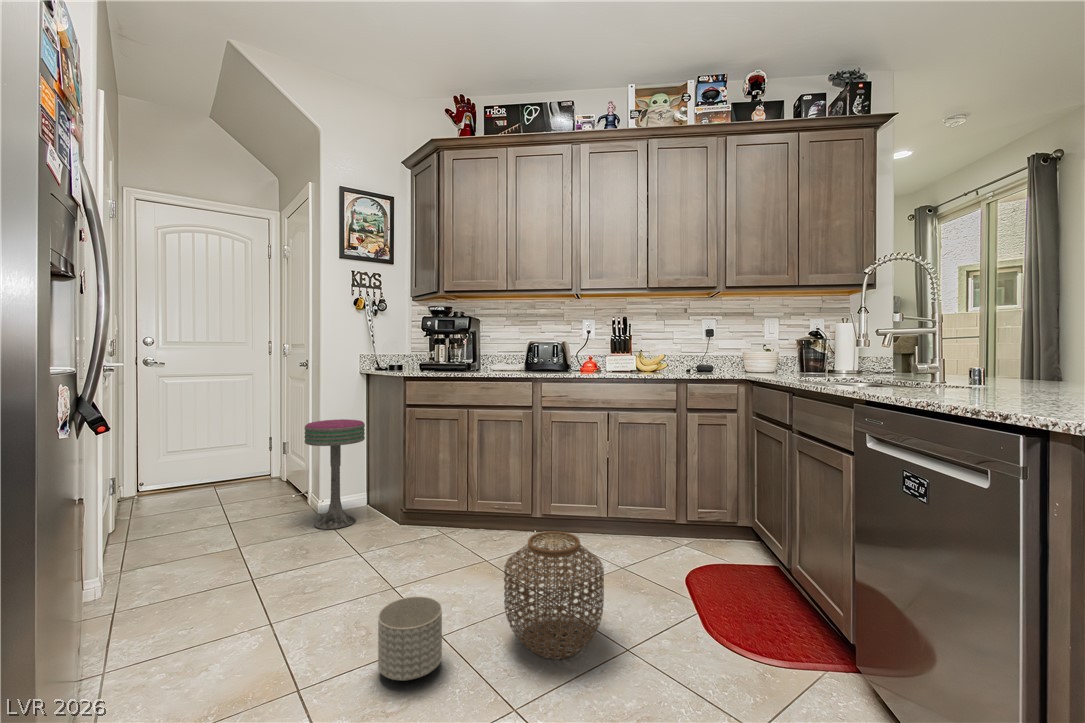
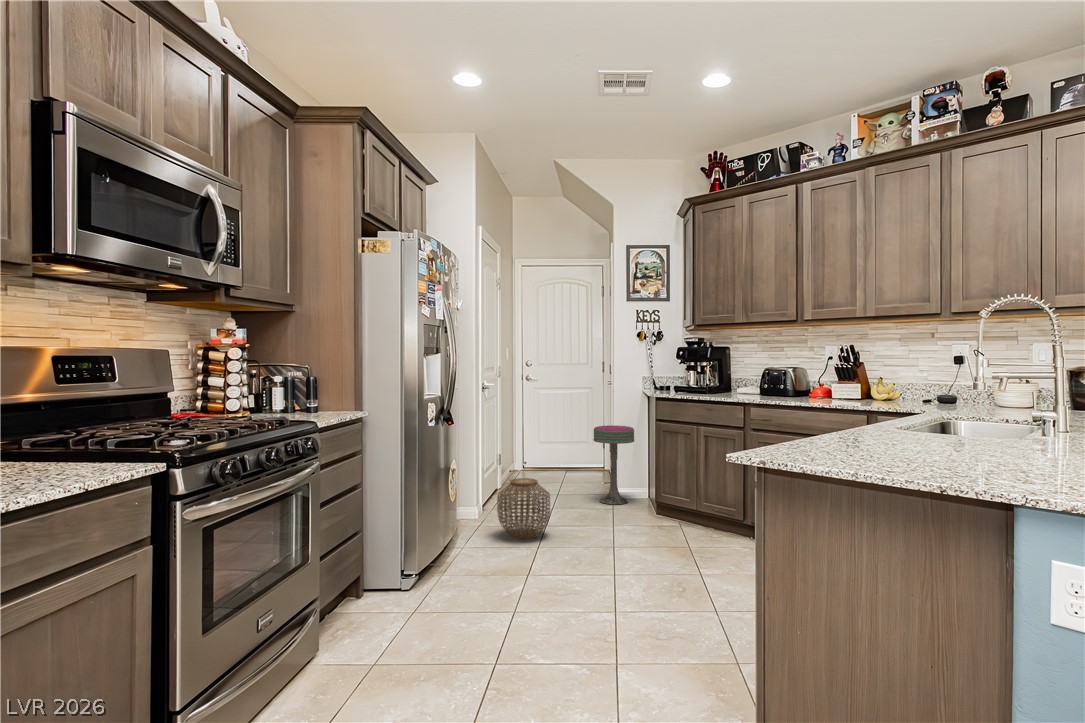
woven basket: present [504,531,604,659] -> present [497,478,550,539]
planter: present [378,596,442,681] -> none [562,522,595,560]

